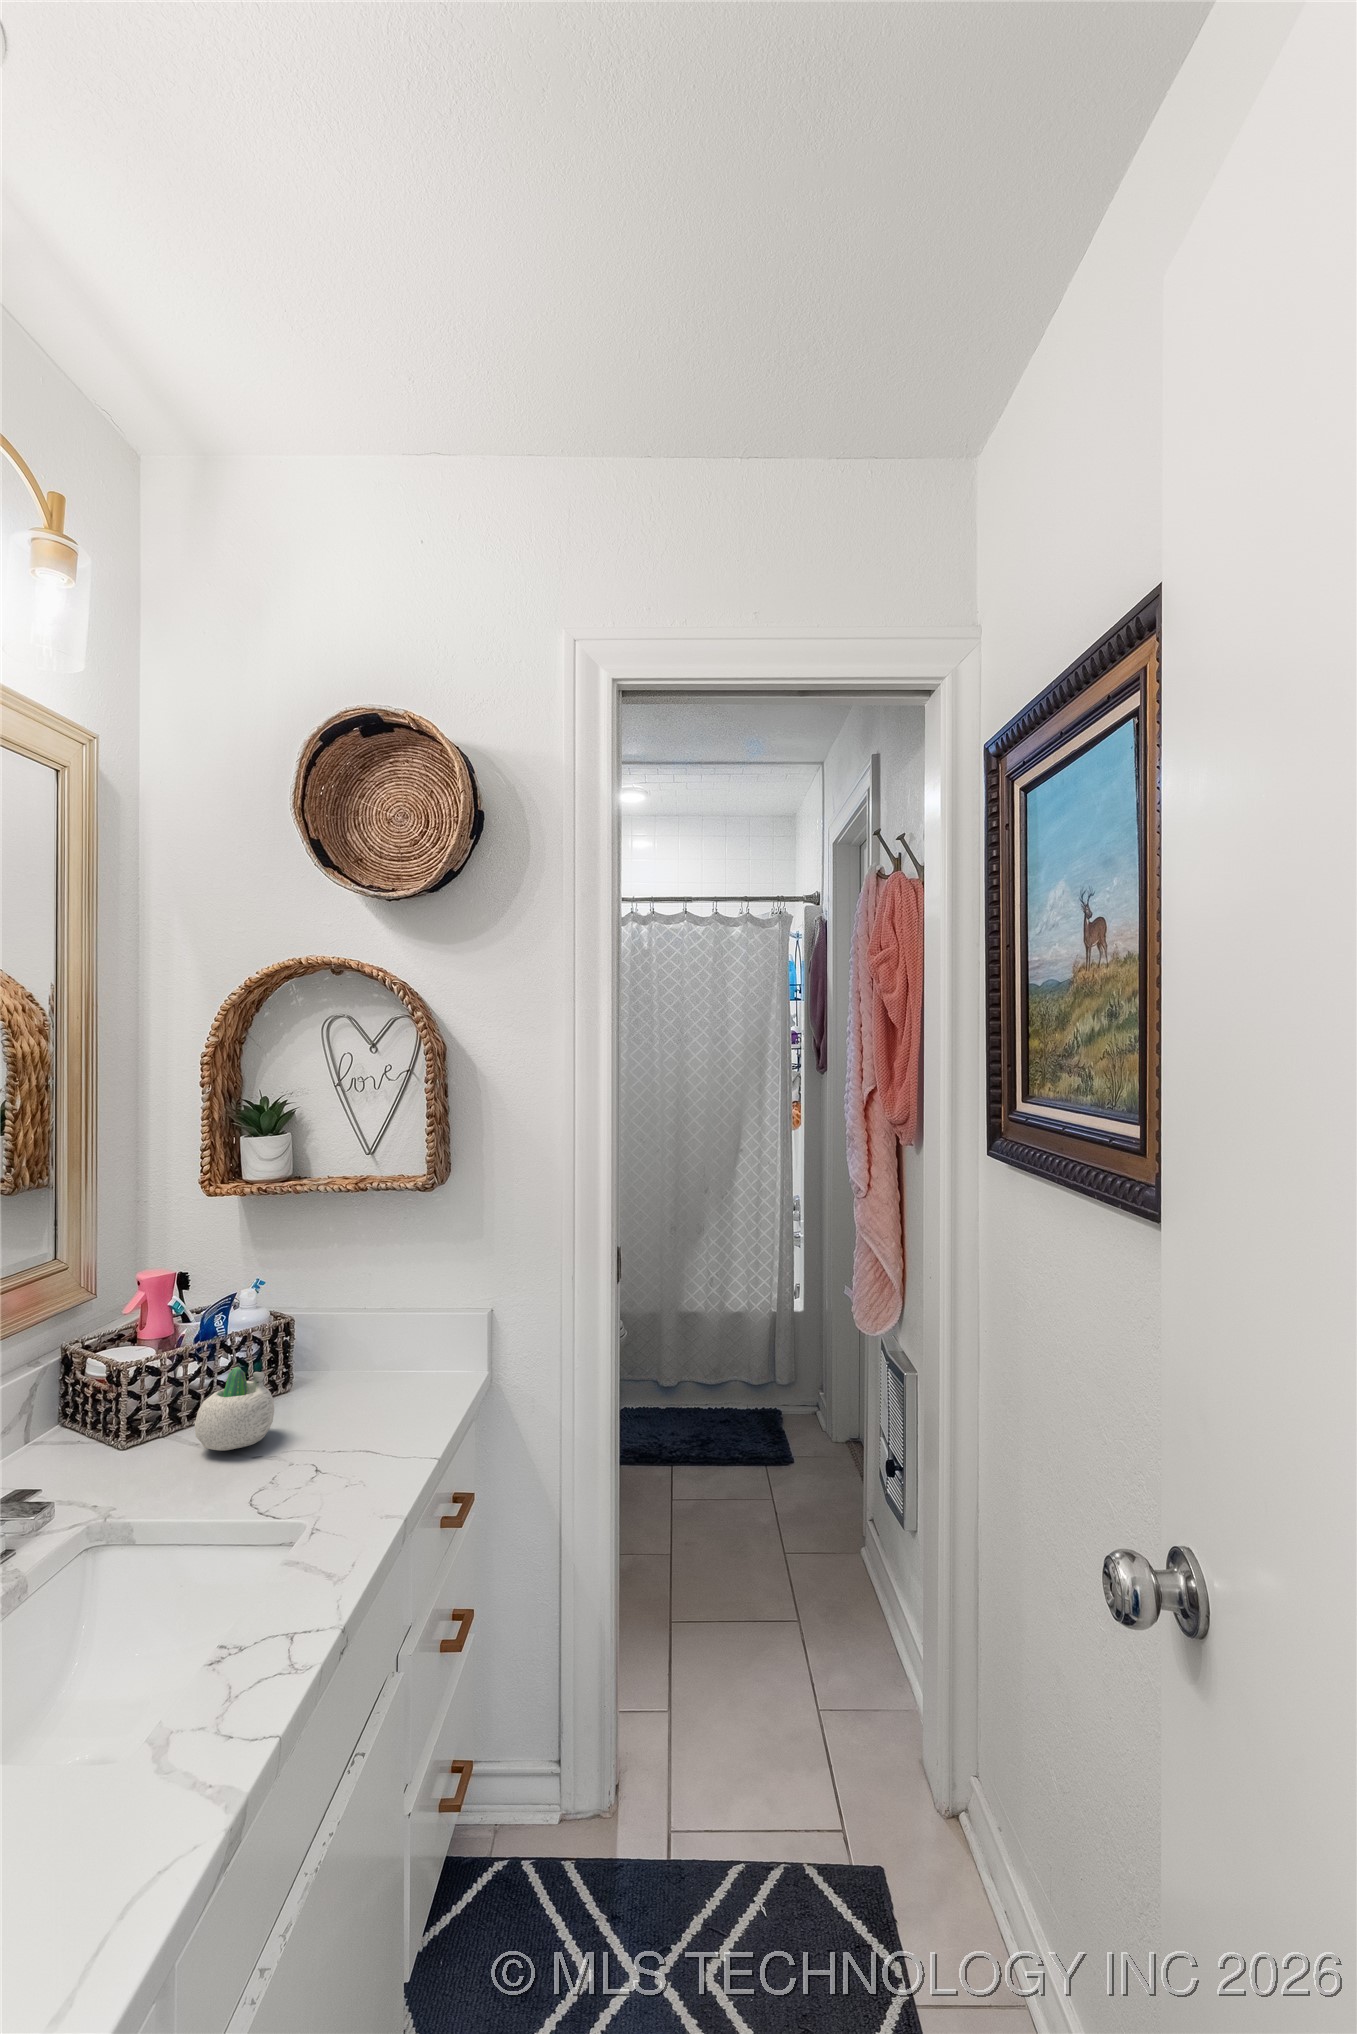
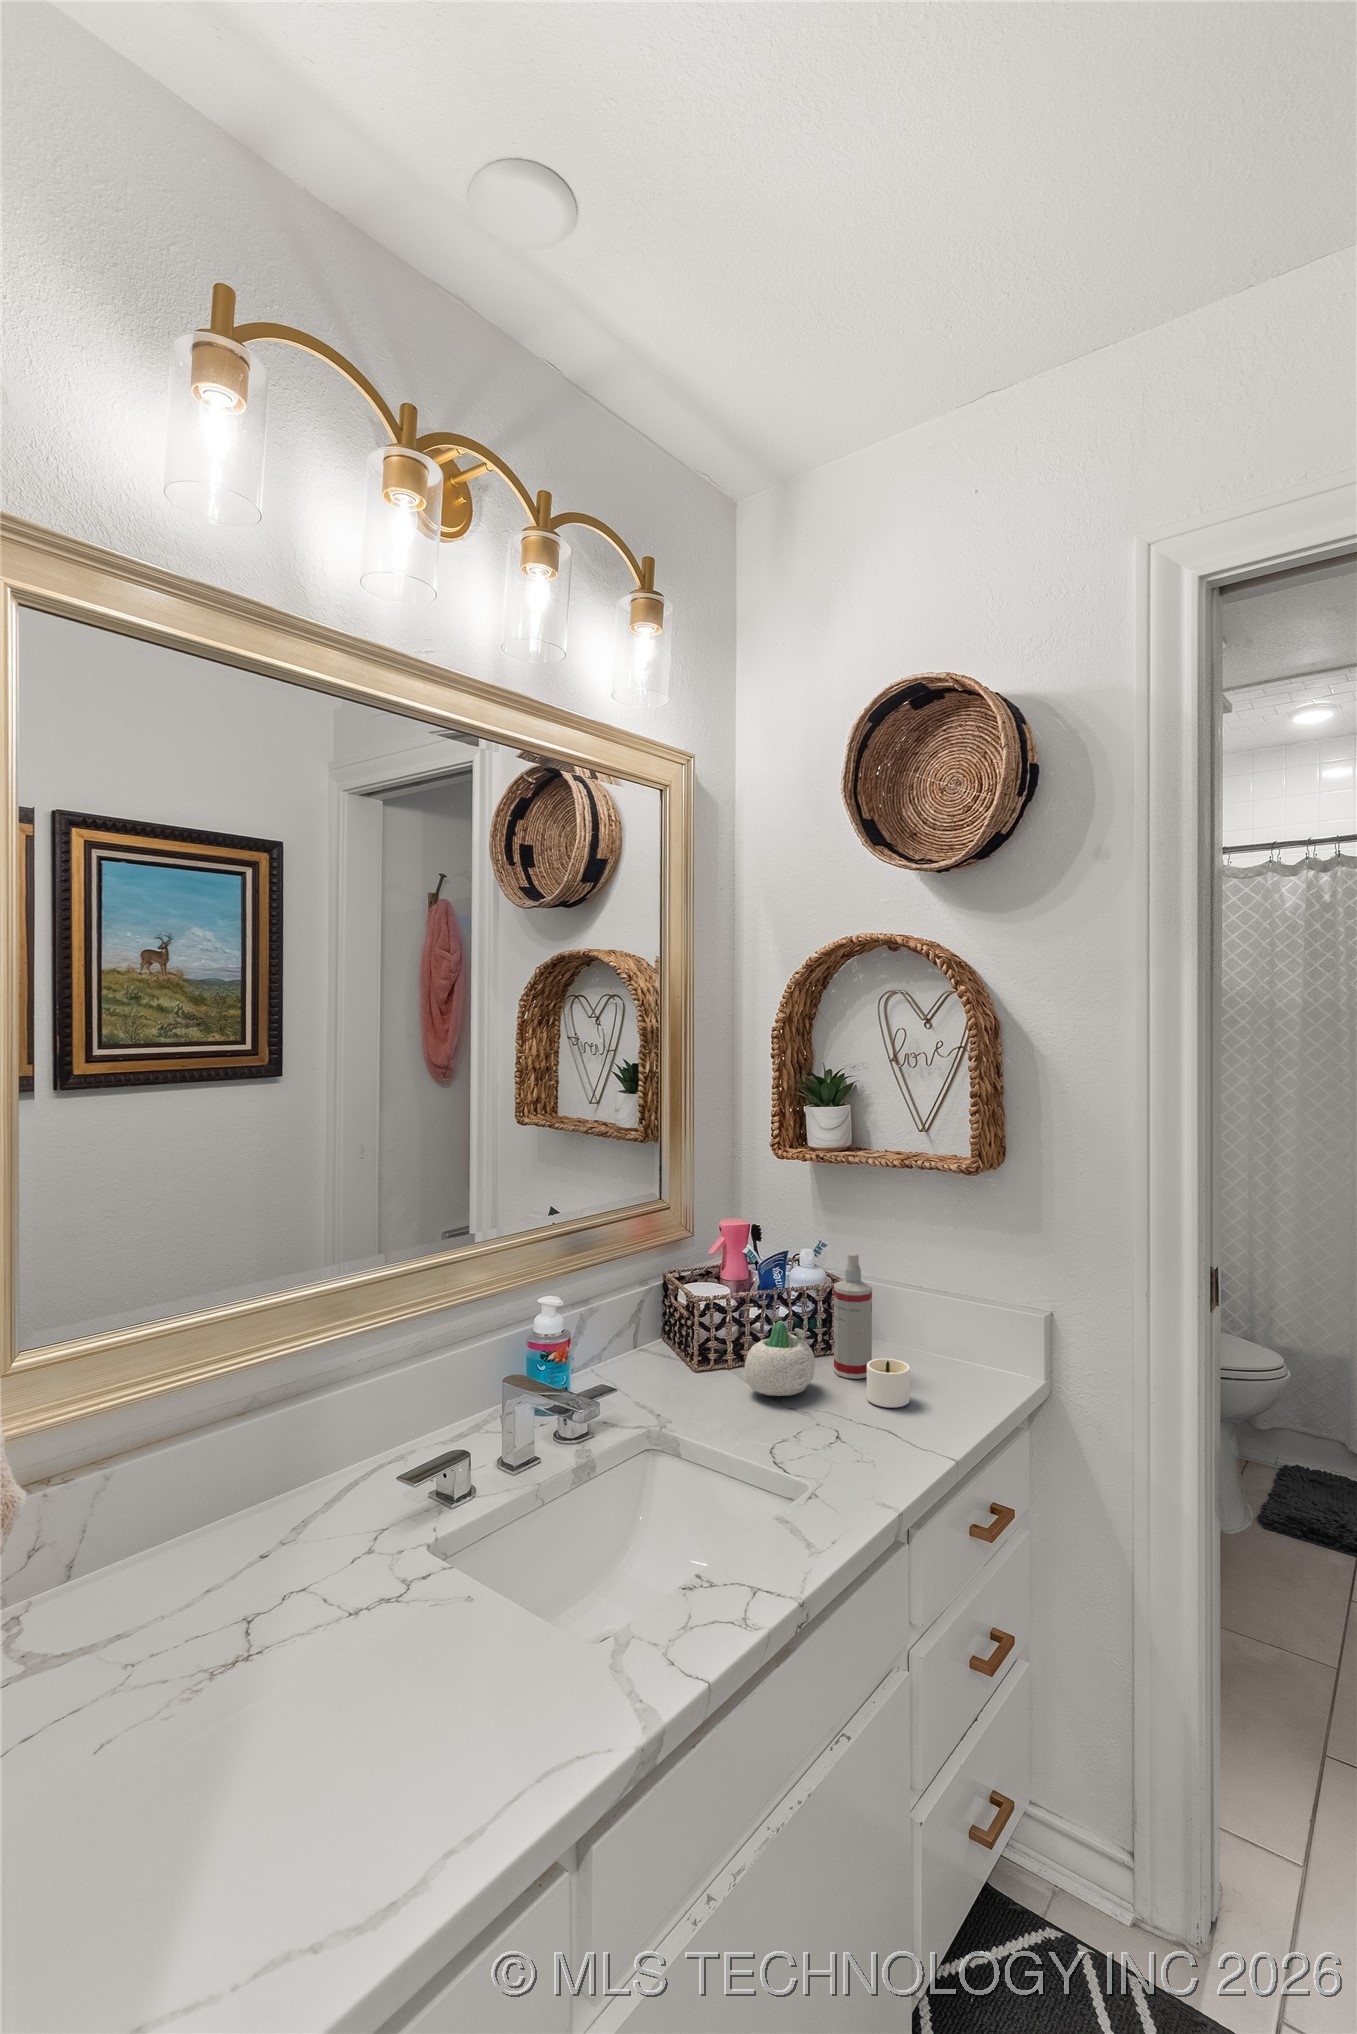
spray bottle: none [287,1284,328,1416] -> present [834,1253,872,1379]
candle: none [332,1384,396,1433] -> present [867,1358,910,1408]

